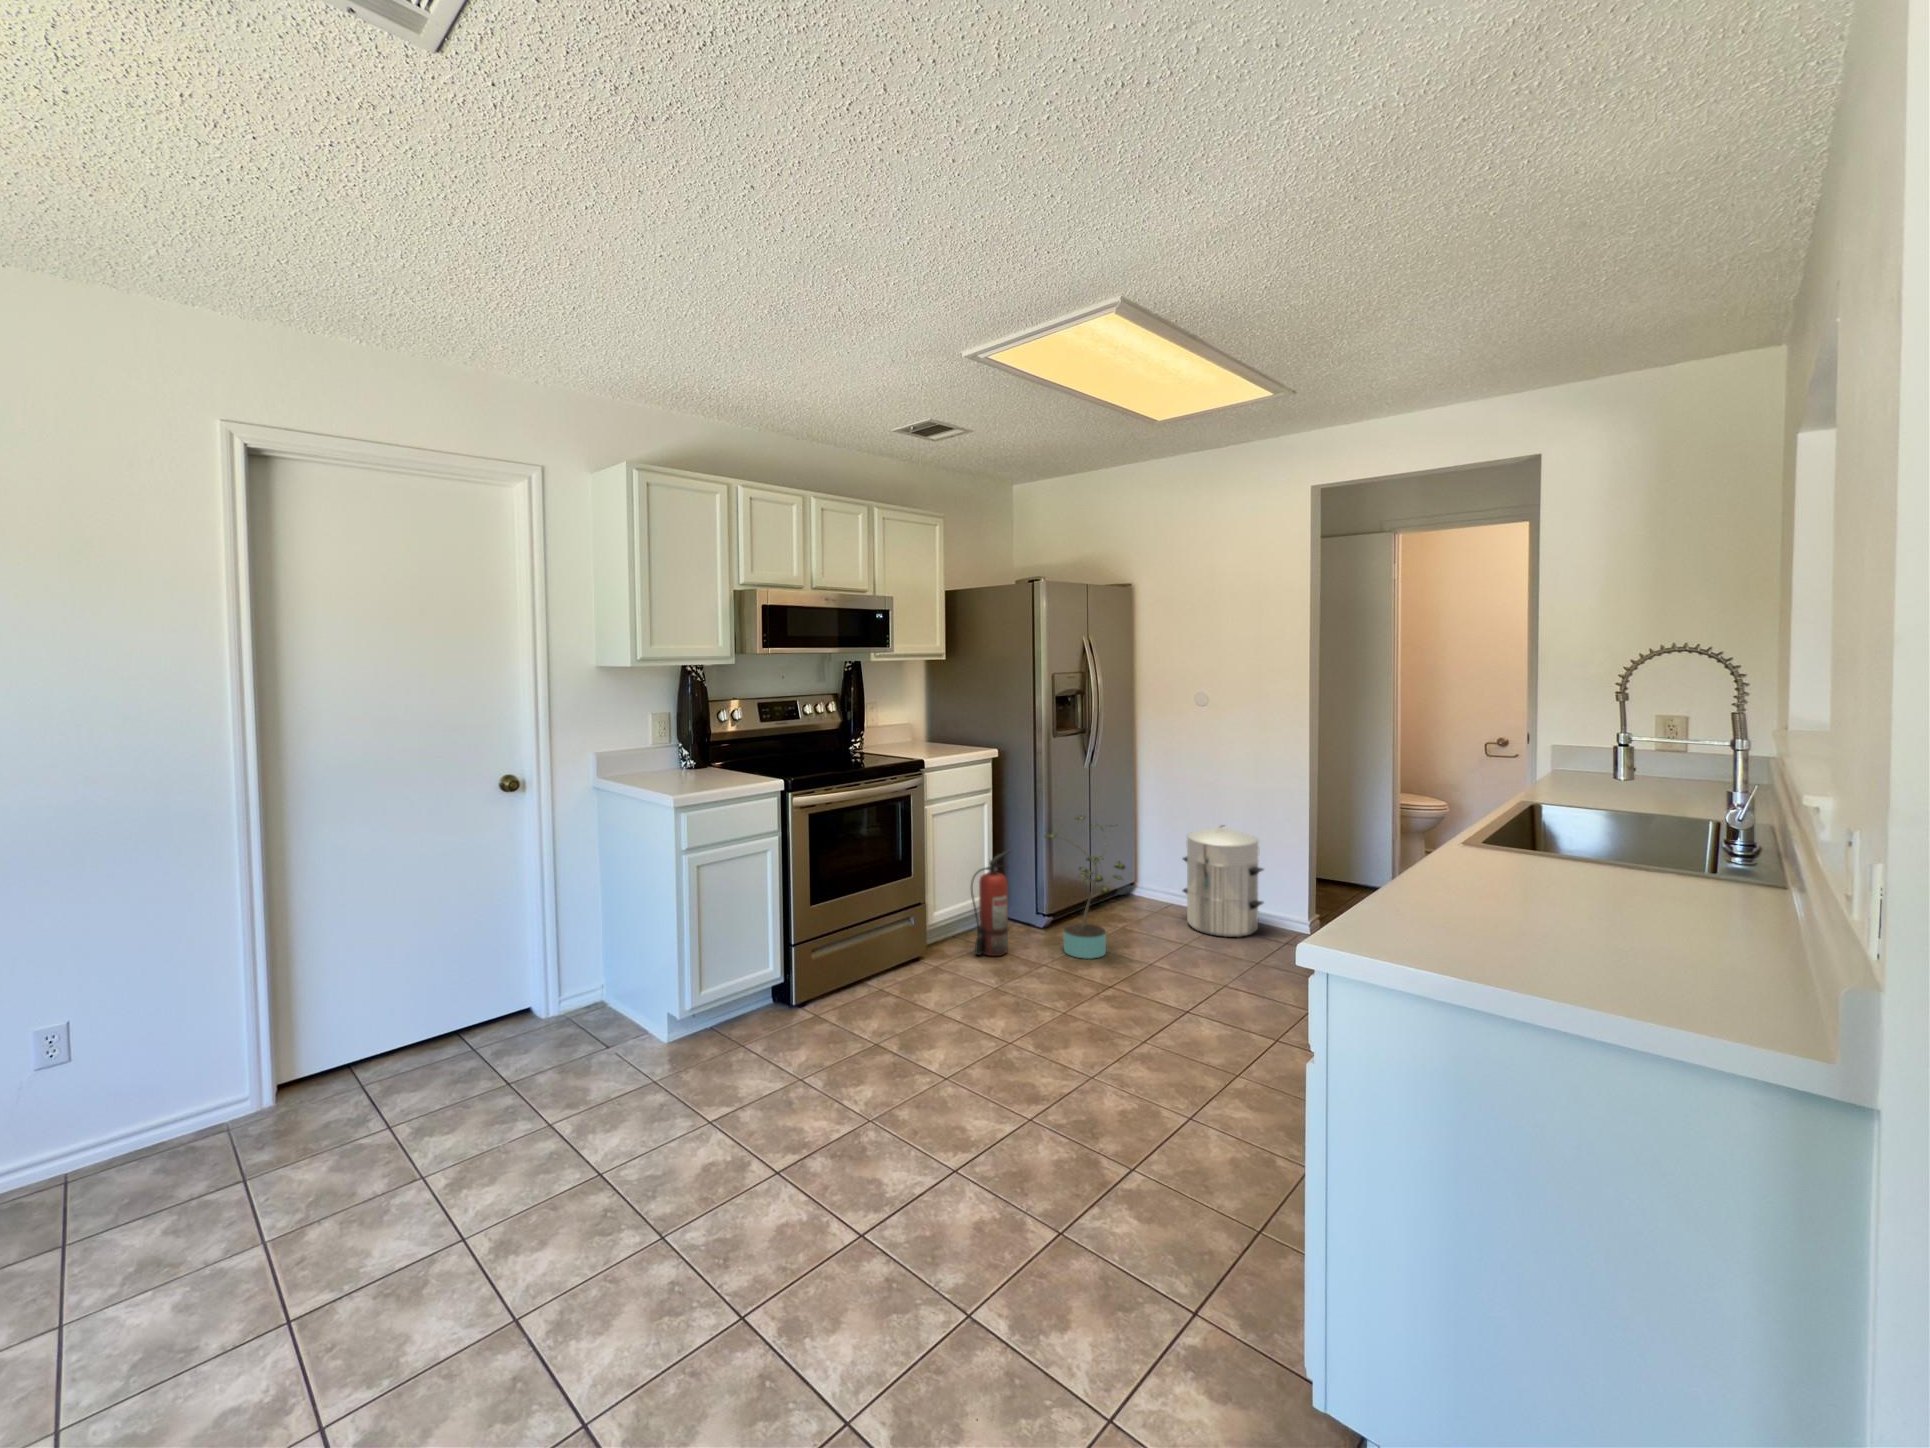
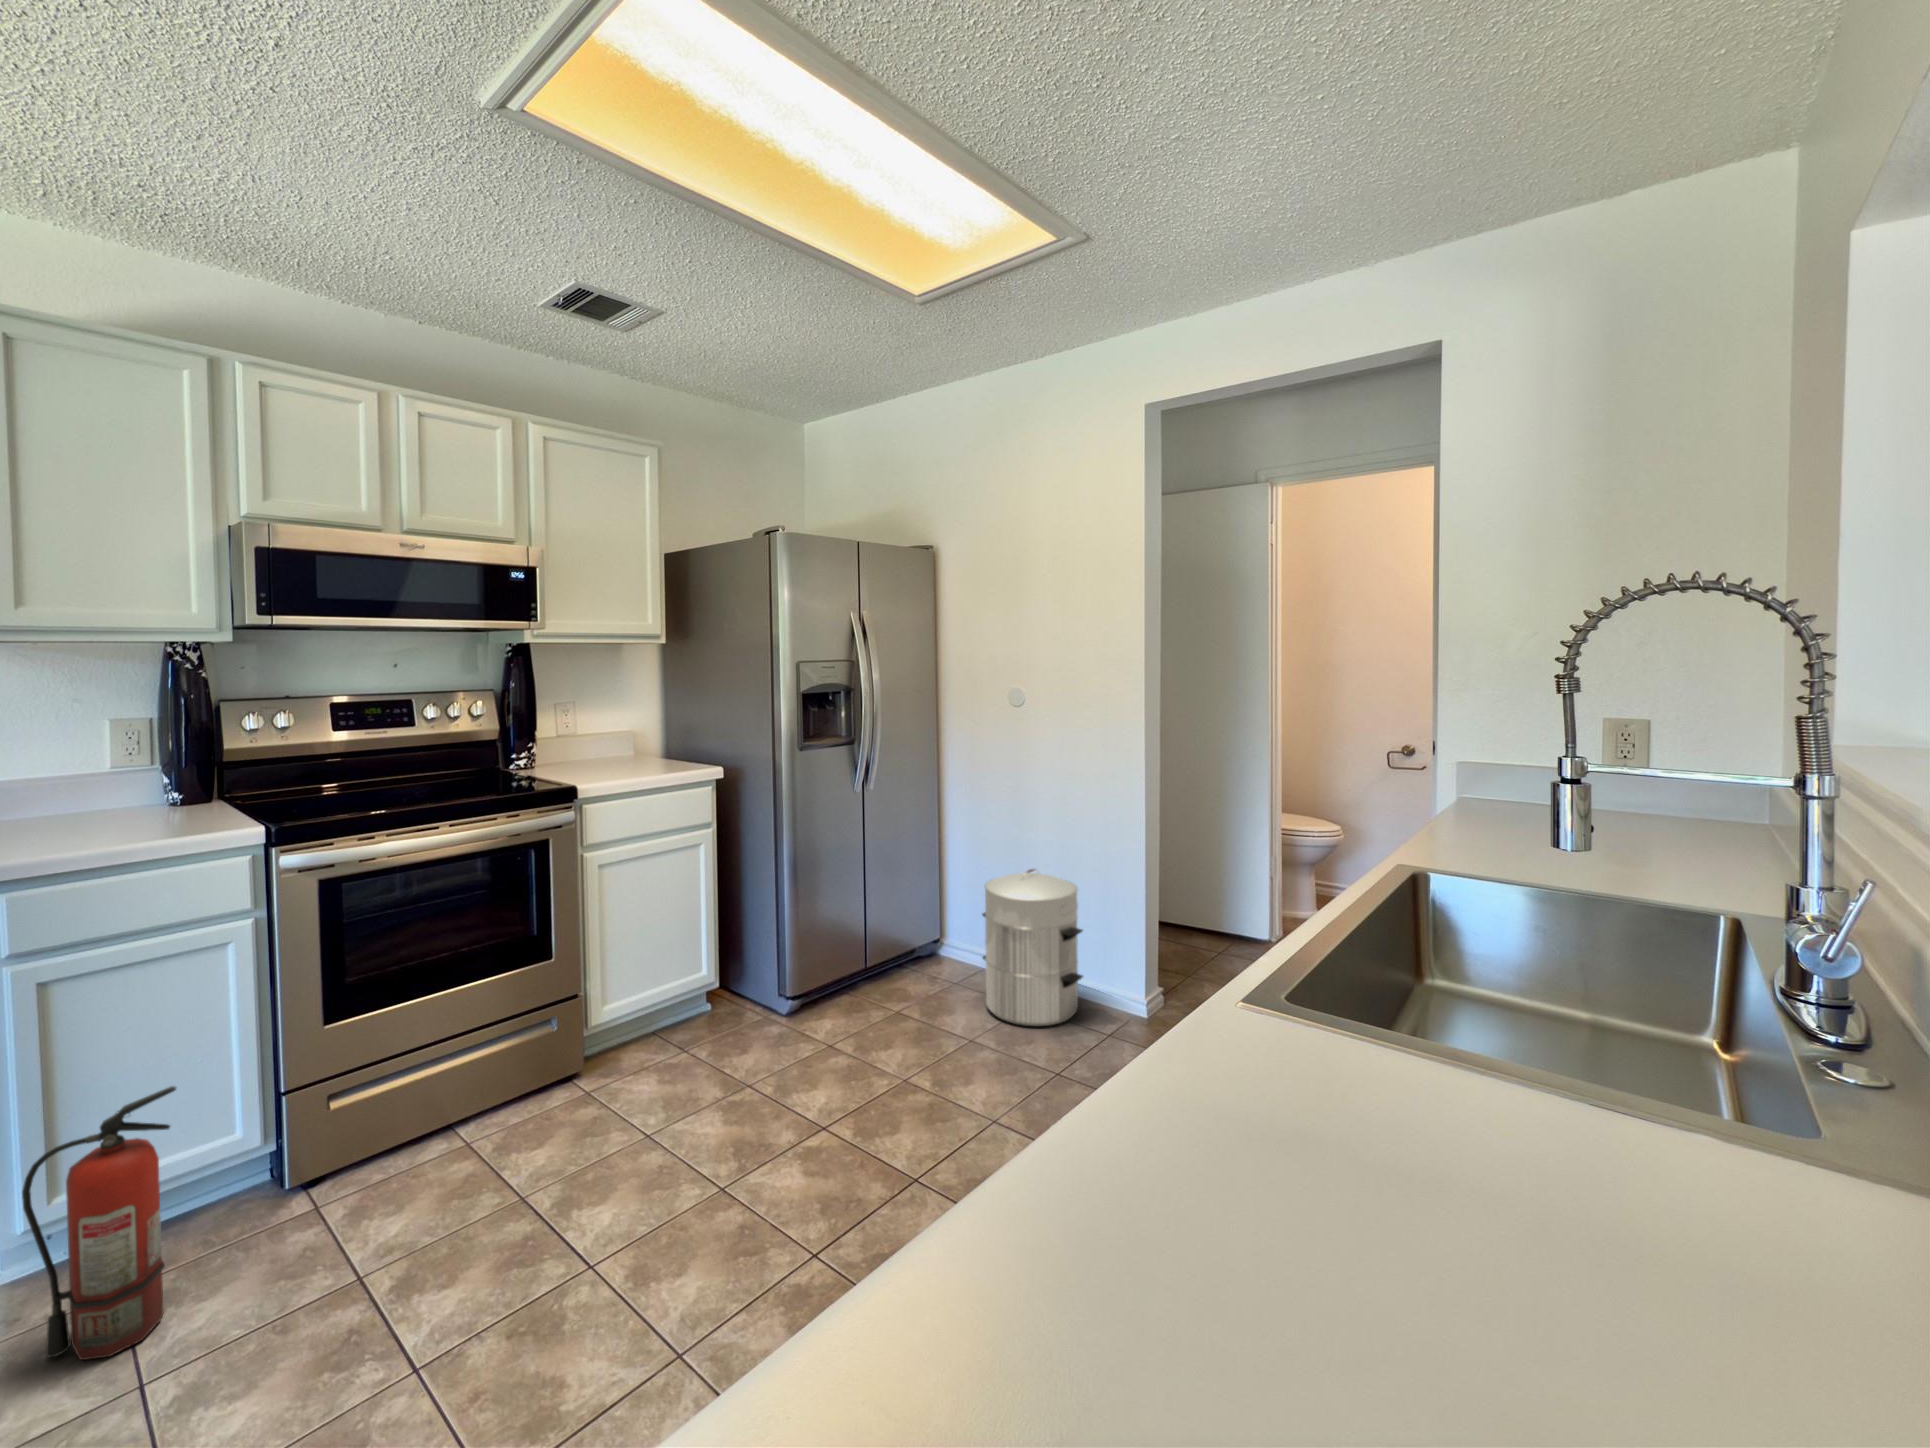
potted plant: present [1045,816,1125,959] -> none [761,861,872,1072]
fire extinguisher: present [971,851,1009,956] -> present [22,1086,176,1360]

